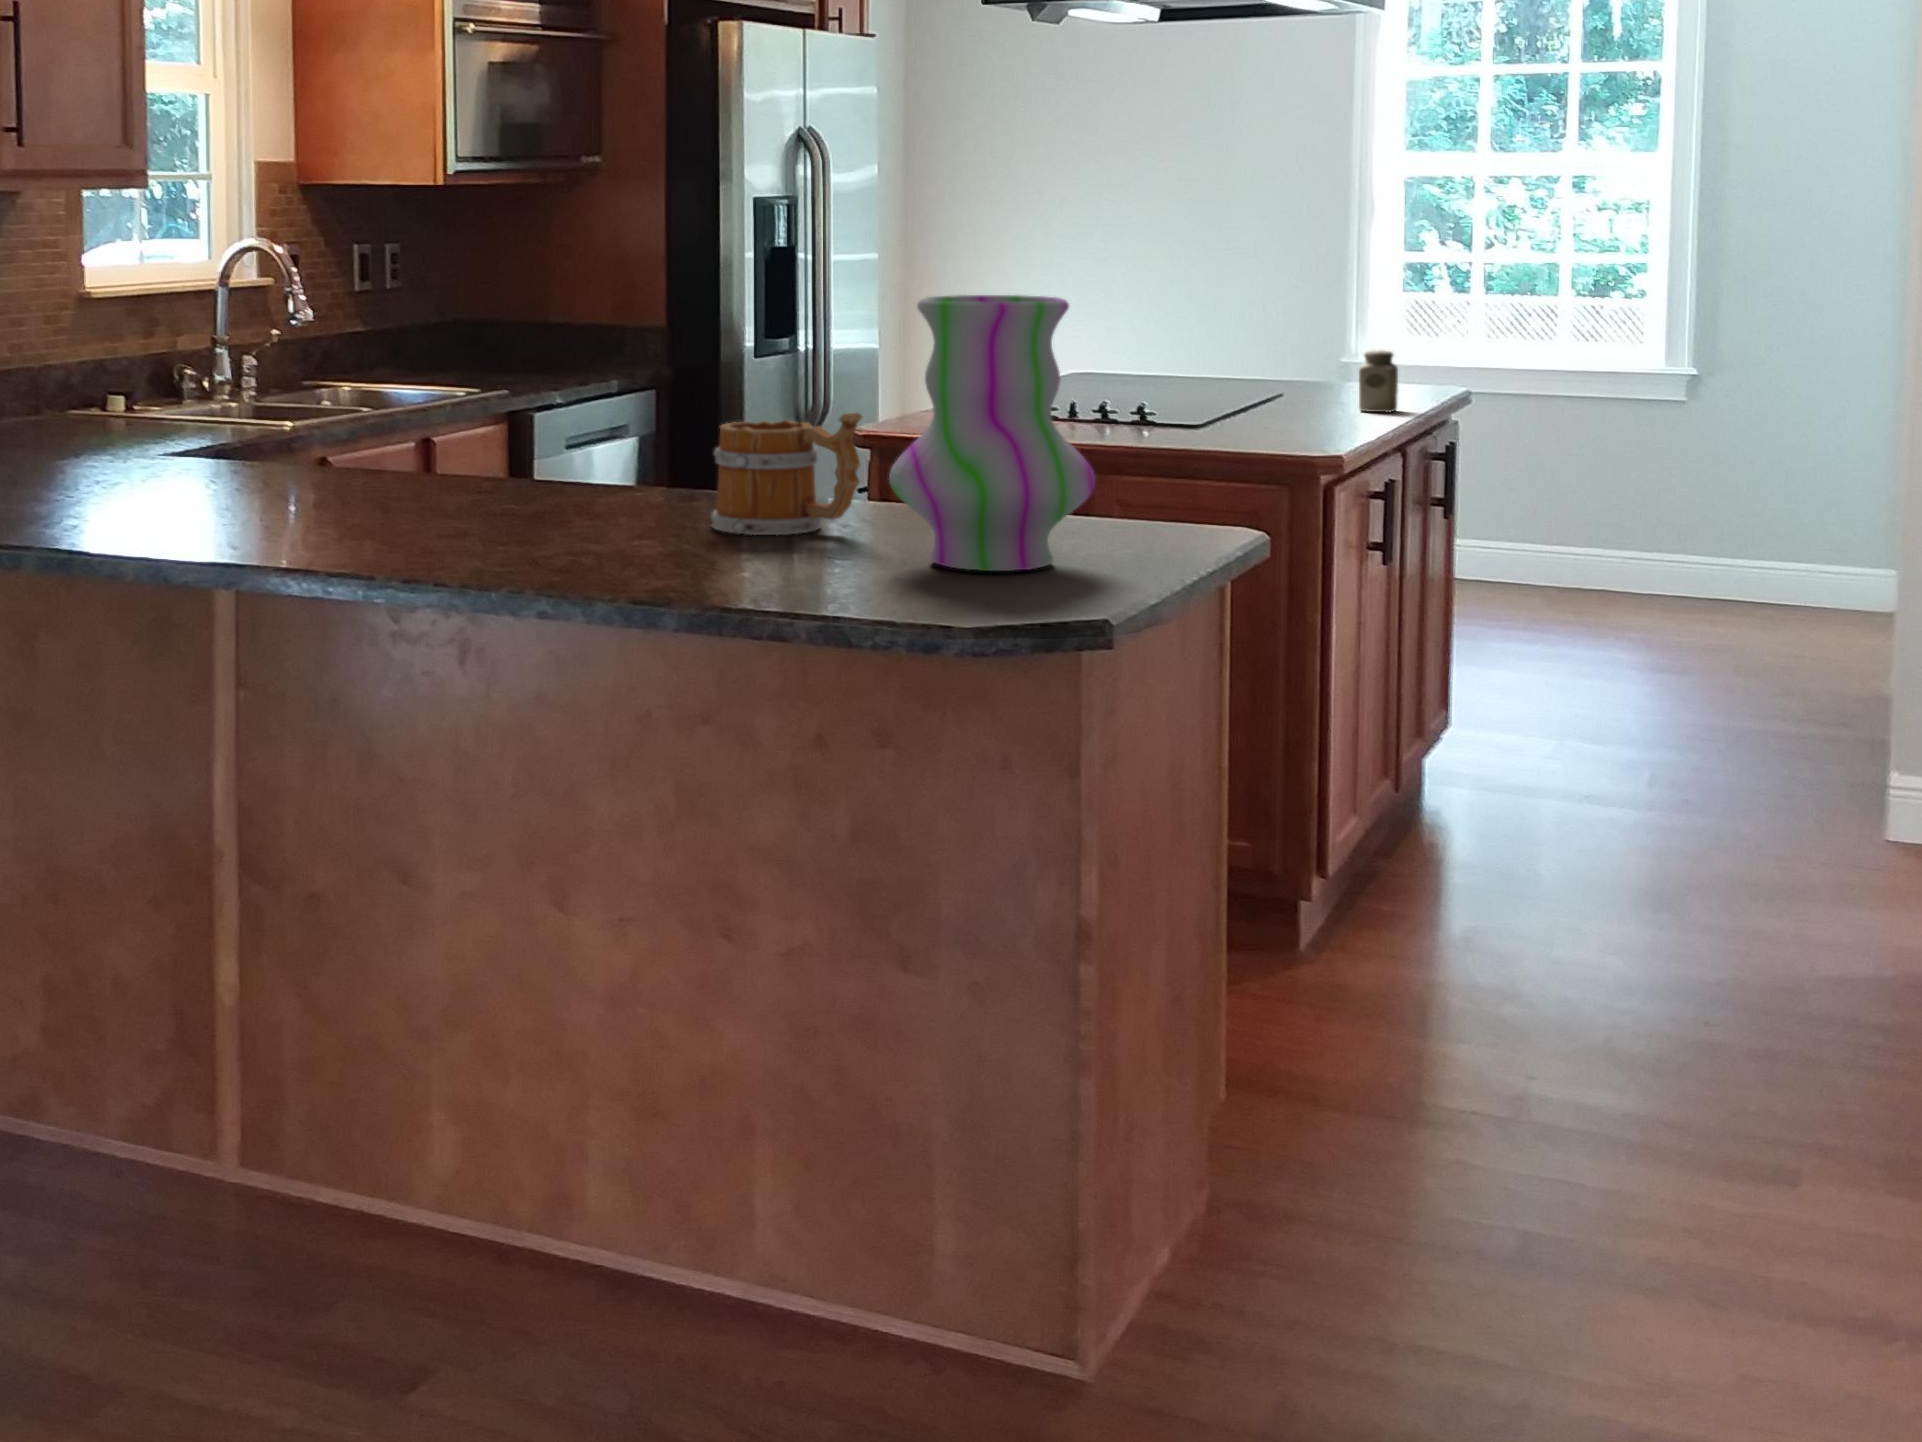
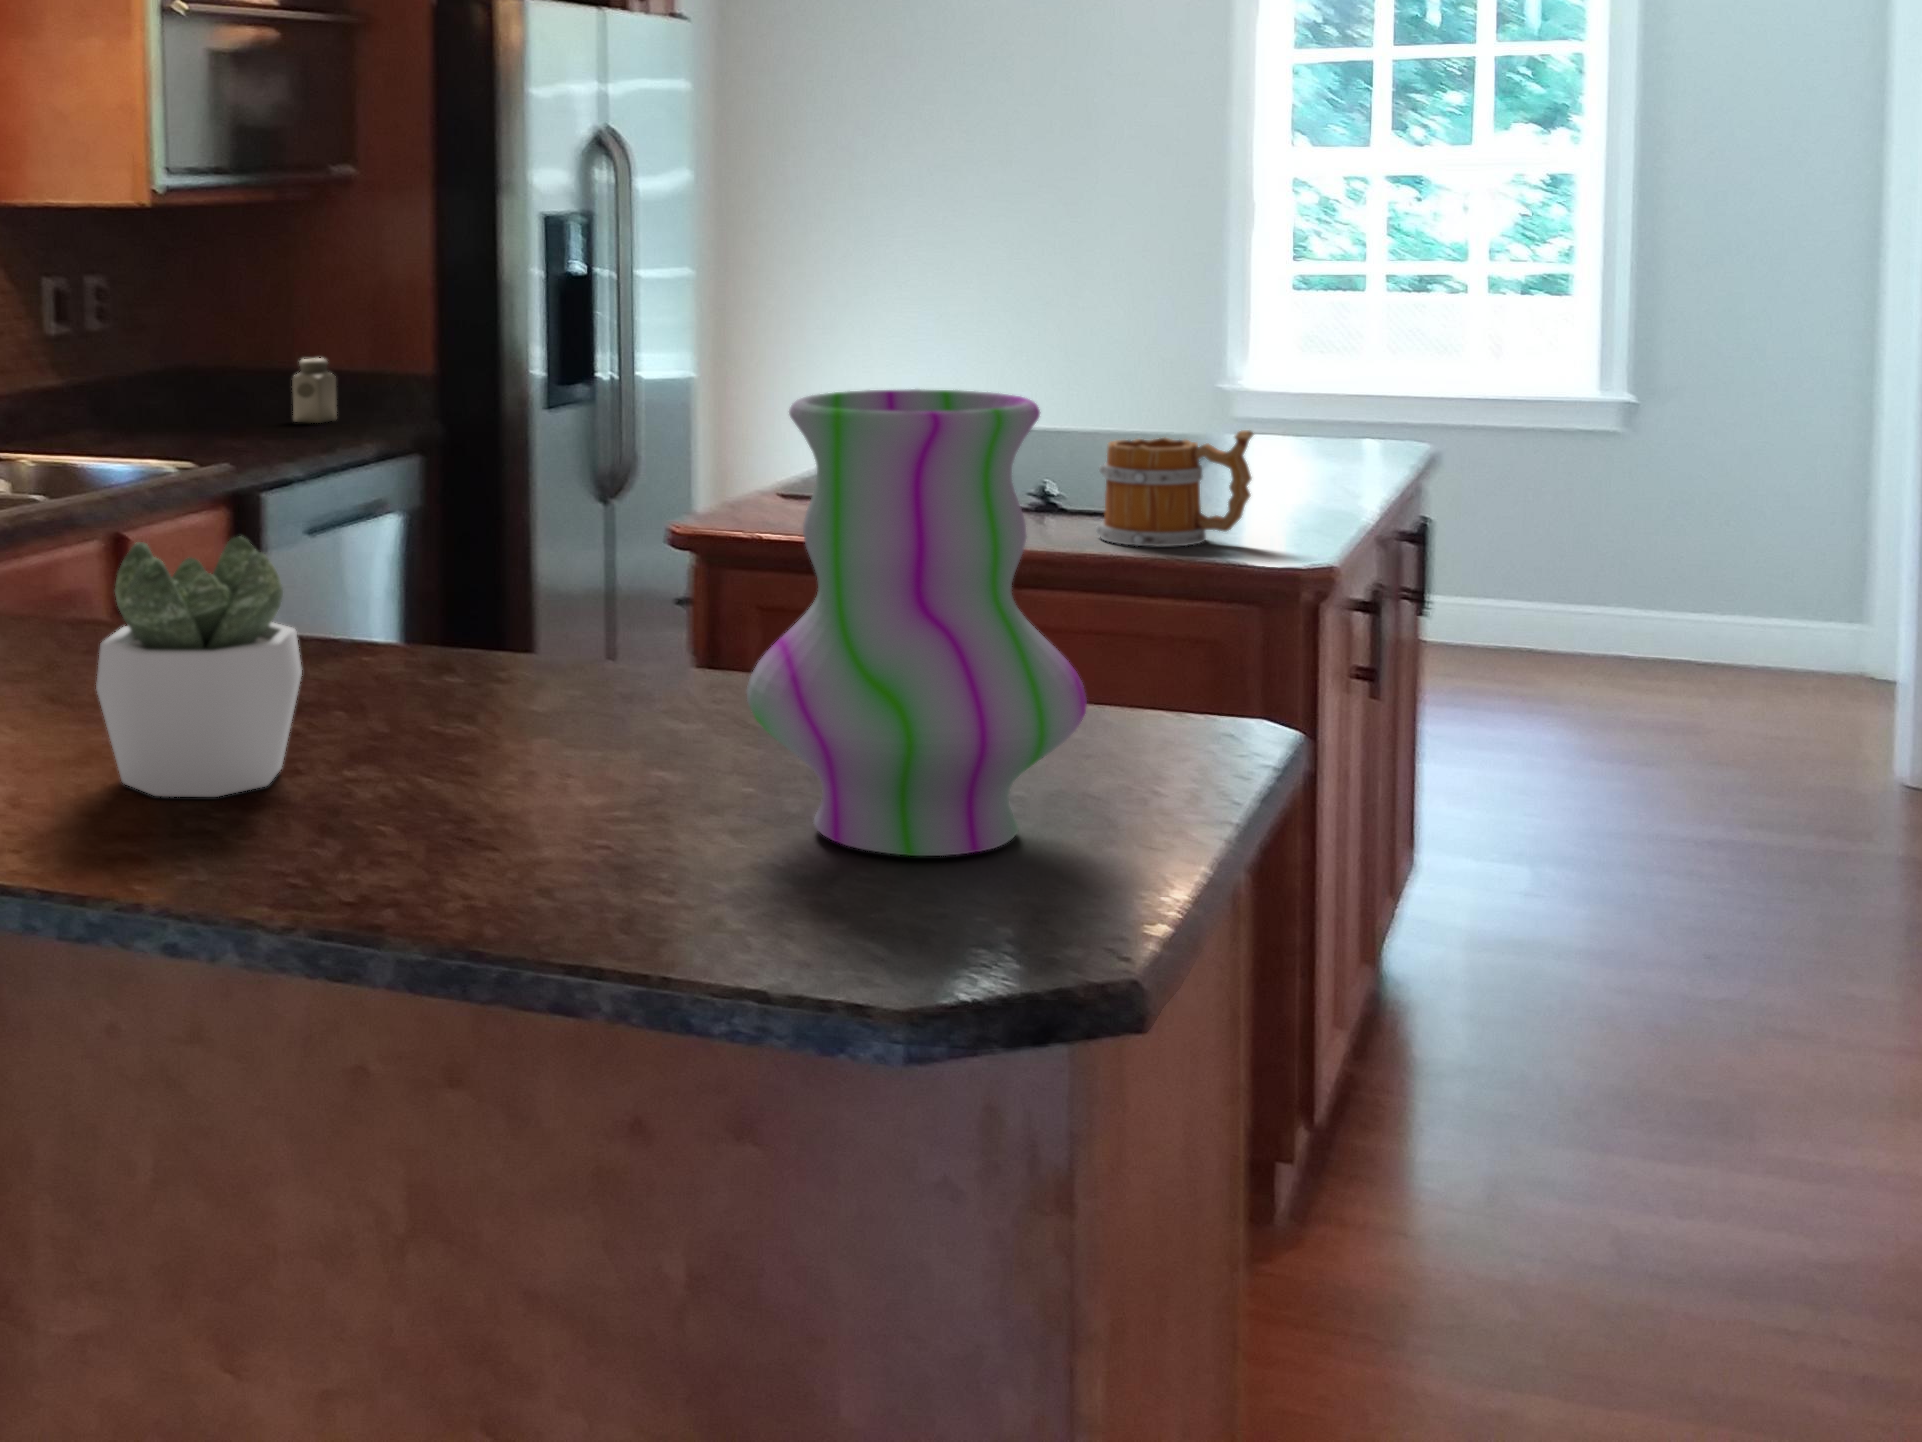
salt shaker: present [1359,350,1398,412] -> present [292,358,337,423]
succulent plant: none [481,389,609,548] -> present [96,536,302,797]
mug: present [711,413,862,535] -> present [1096,430,1253,547]

